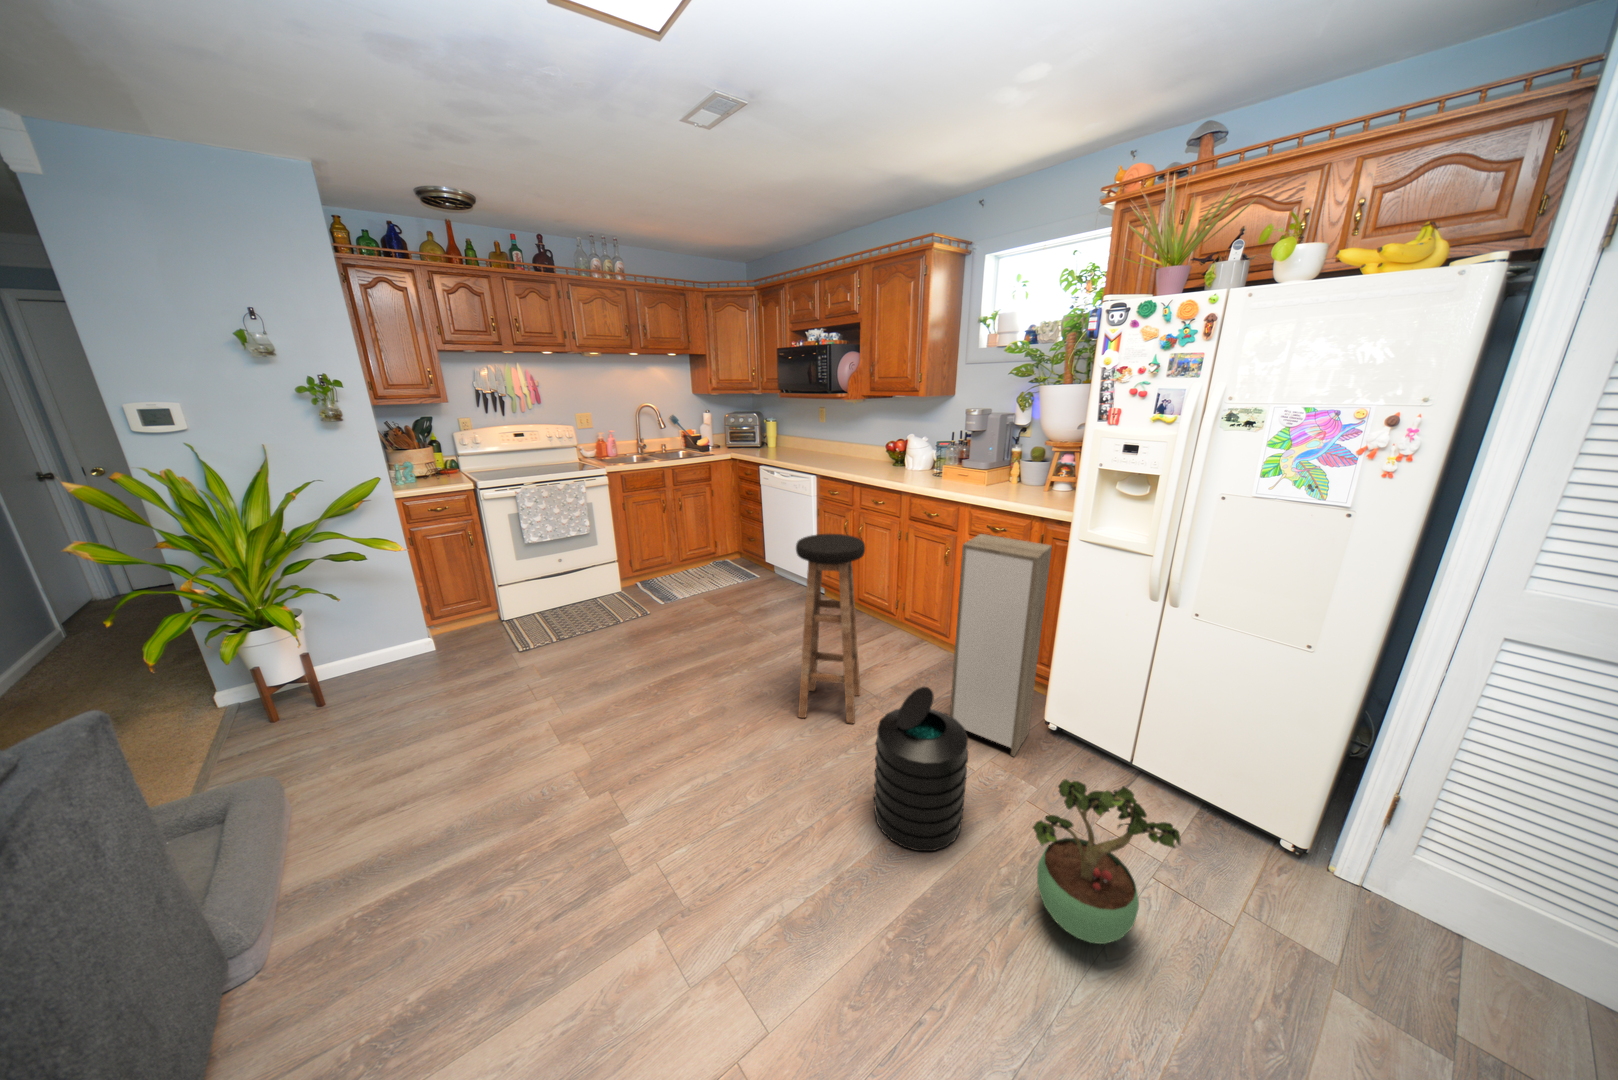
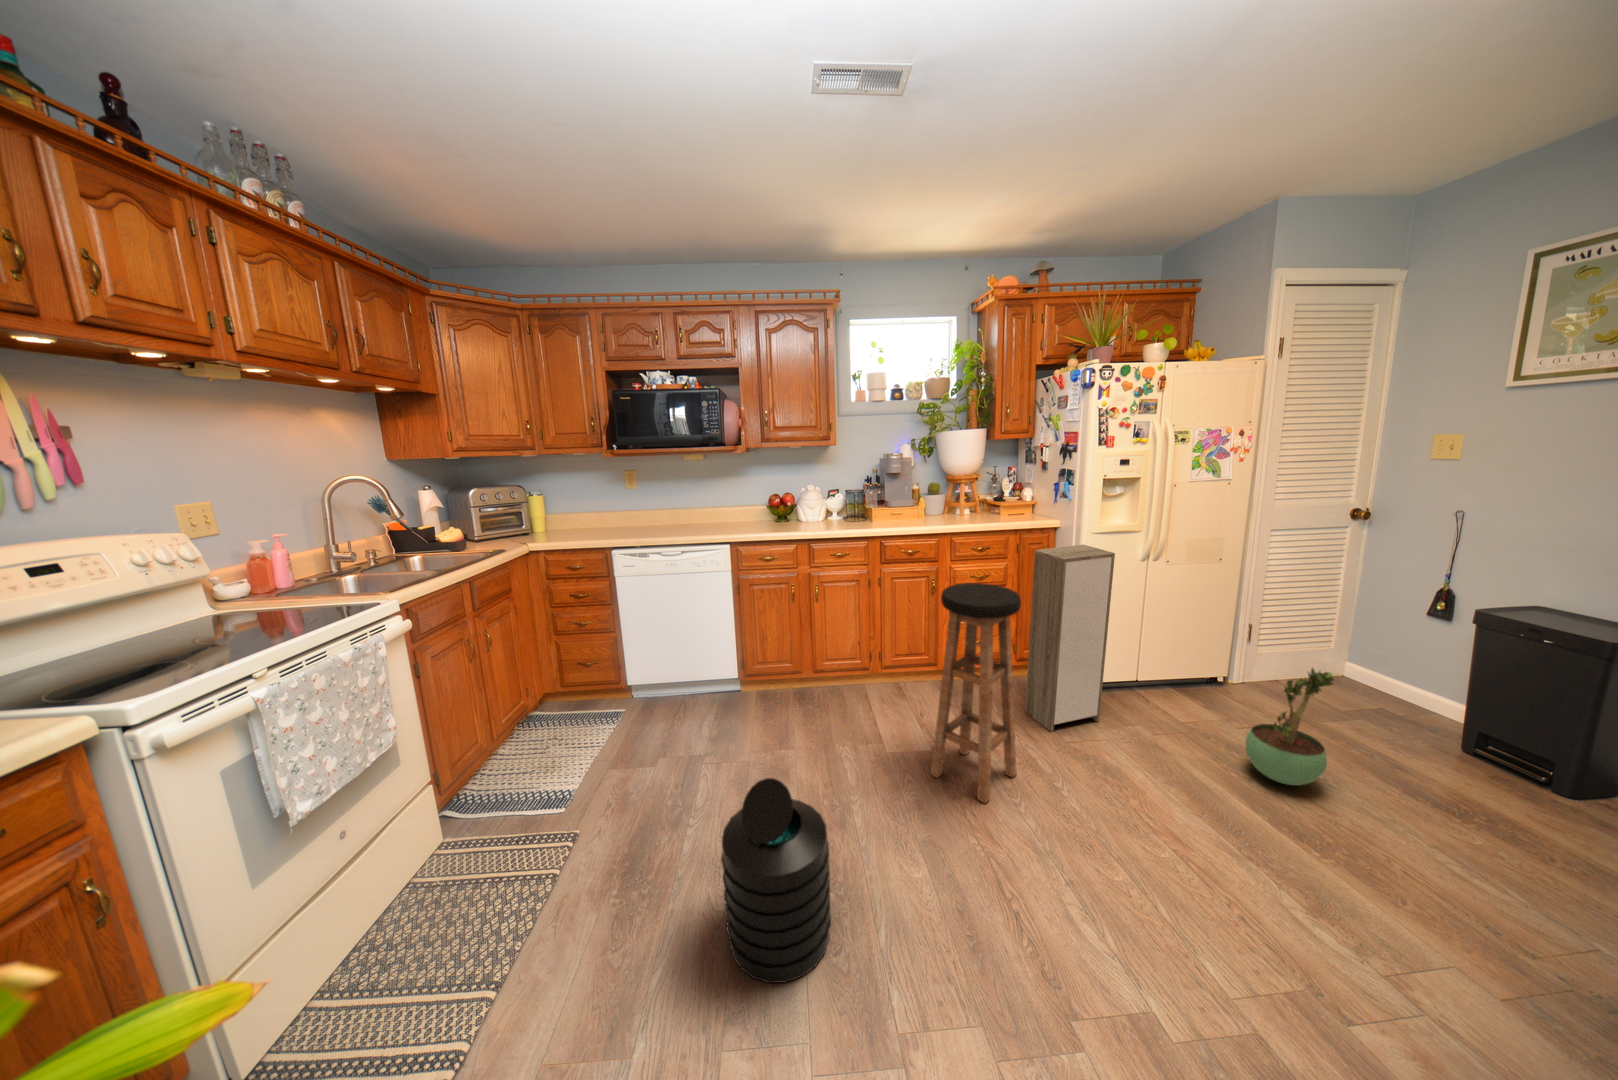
trash can: present [874,687,968,851] -> present [721,778,831,983]

